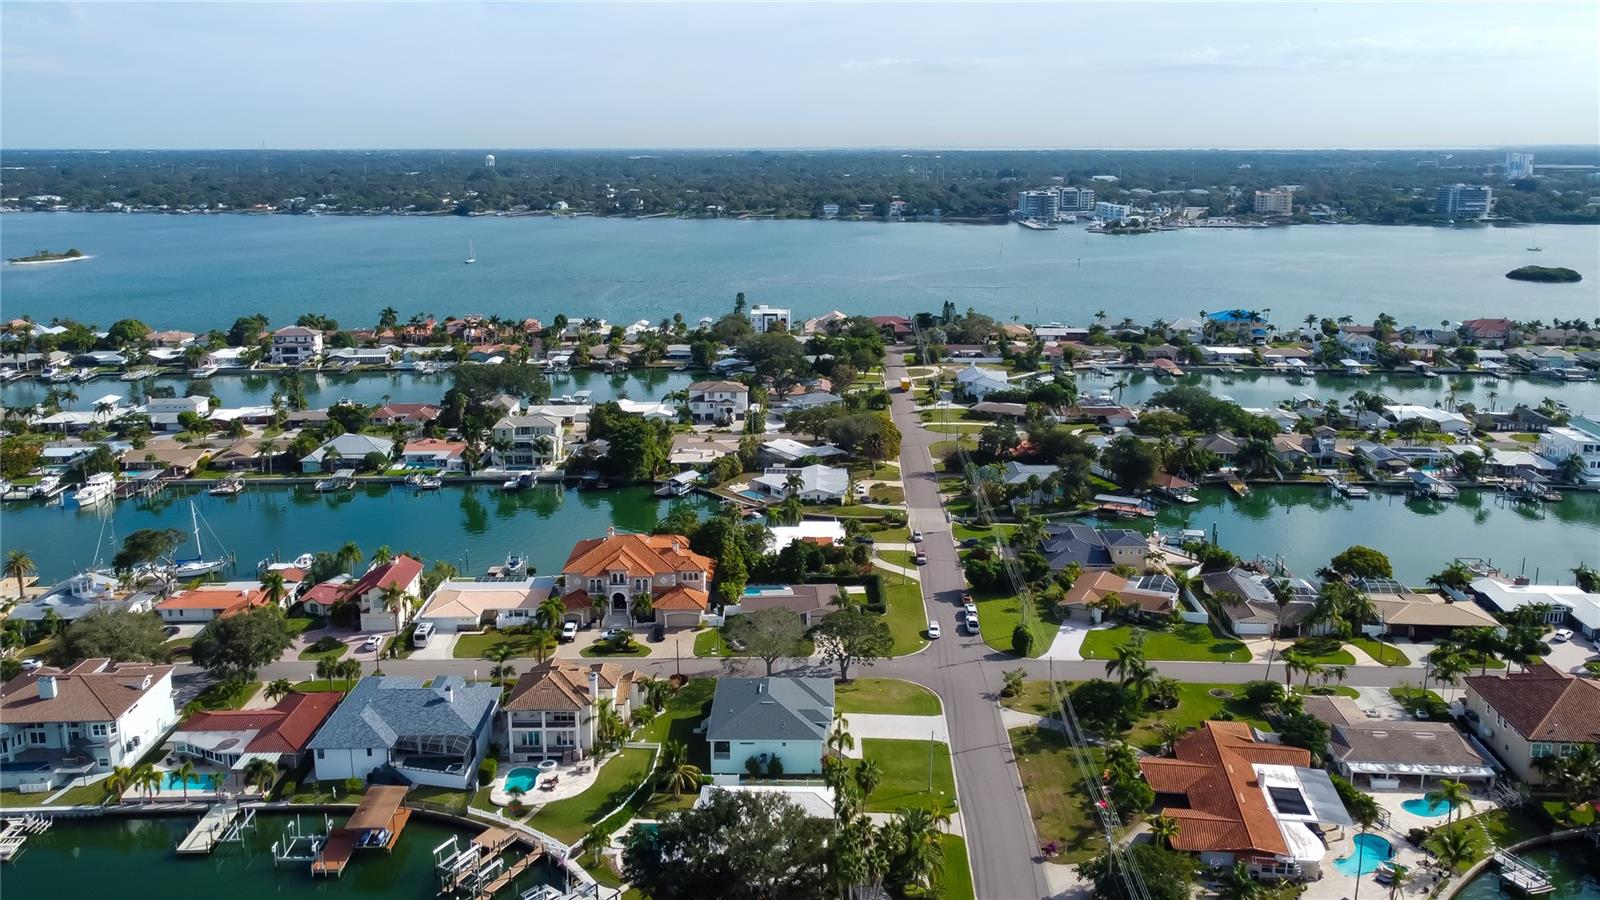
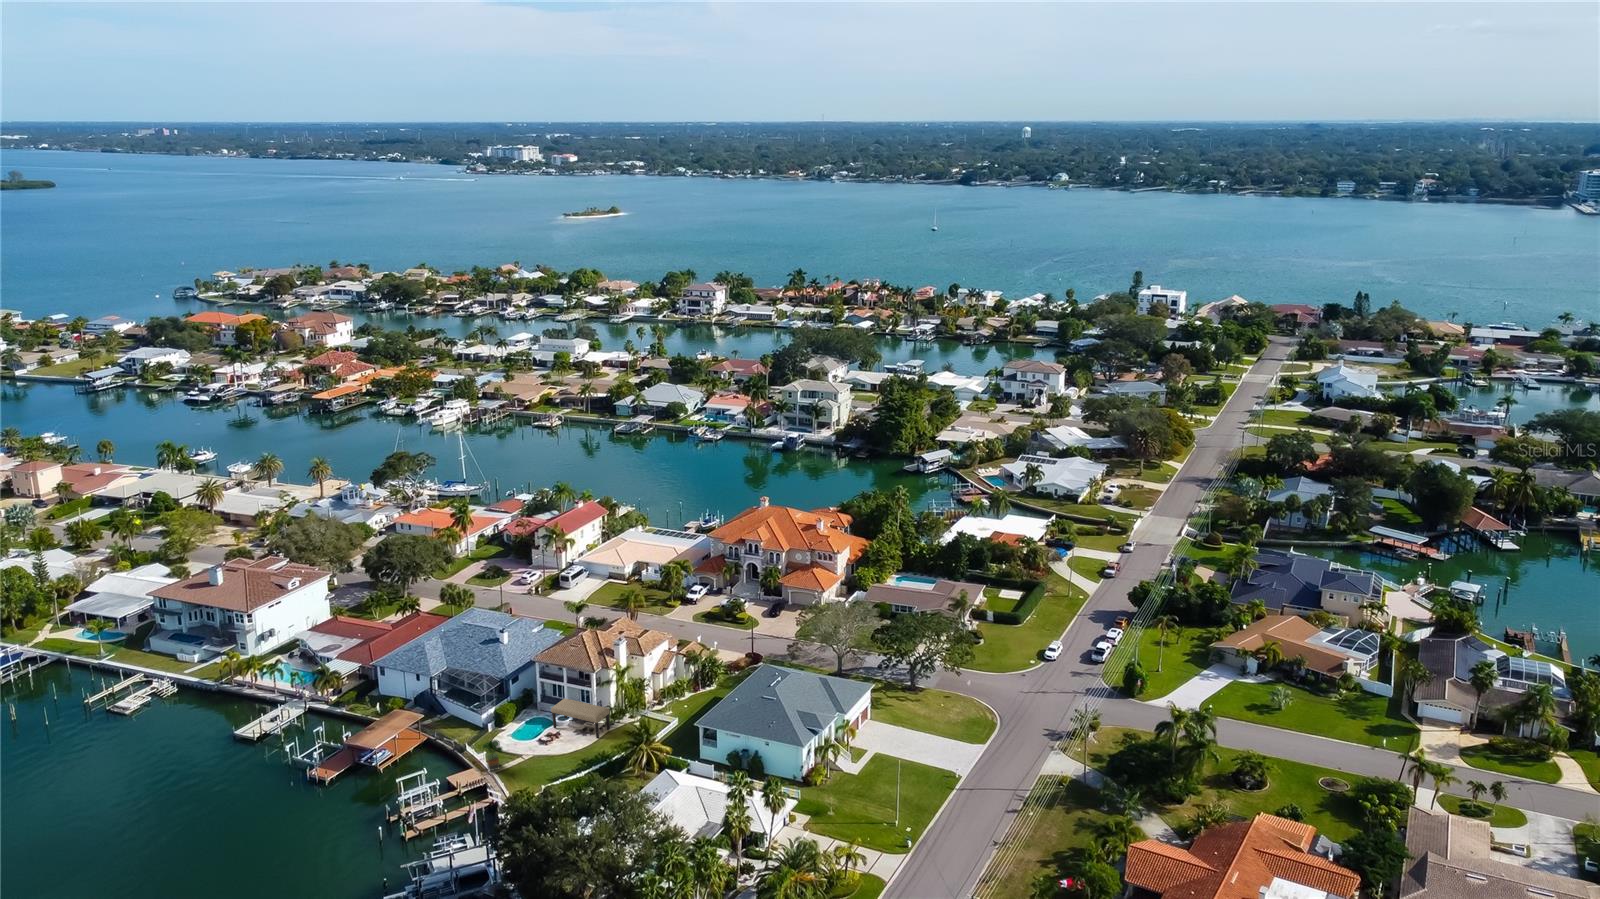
bench: none [540,739,597,769] -> present [551,698,610,738]

